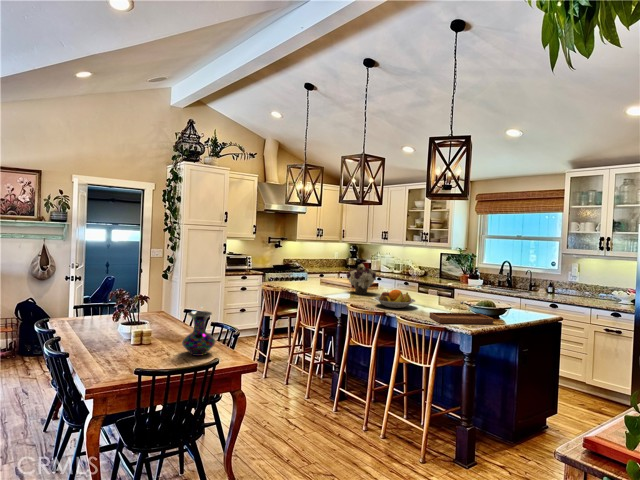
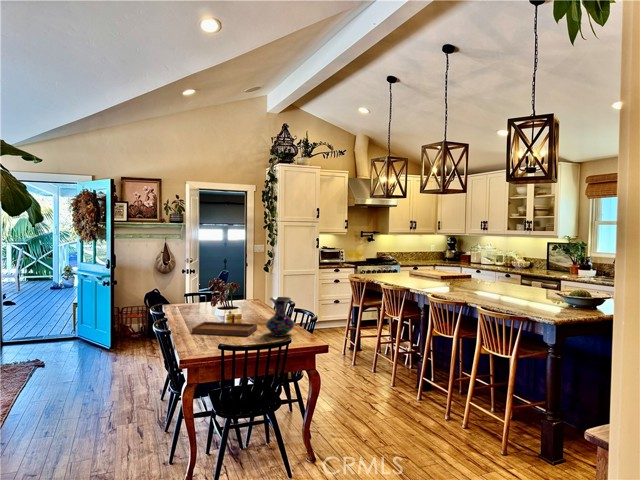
flower arrangement: present [347,264,376,294] -> none [433,254,464,285]
fruit bowl: present [375,290,415,308] -> none [457,279,501,298]
tray: present [429,301,493,324] -> present [192,311,257,336]

